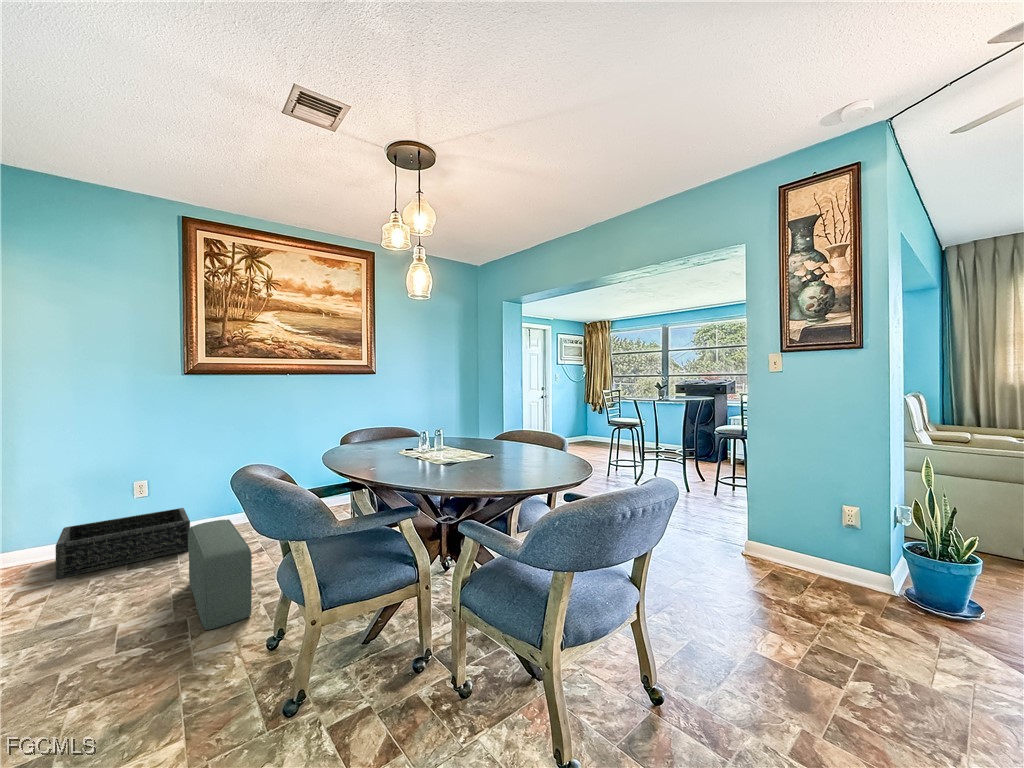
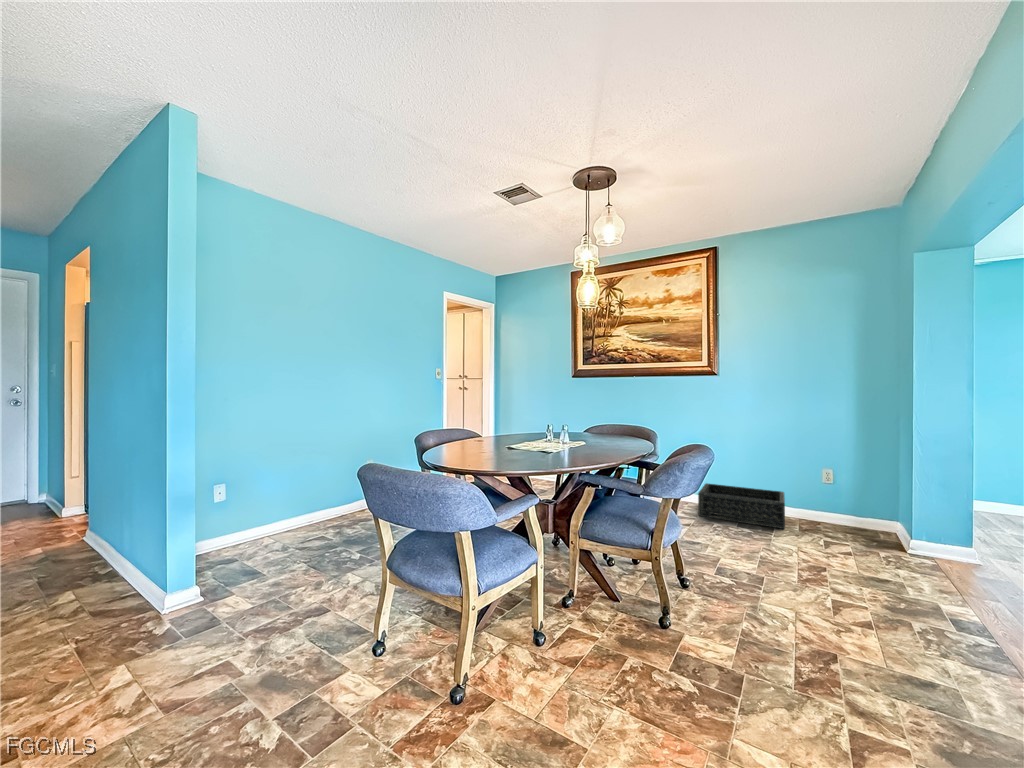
pouf: present [188,519,252,630] -> none [772,505,818,601]

